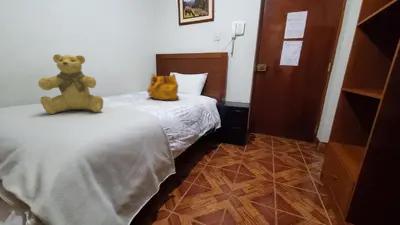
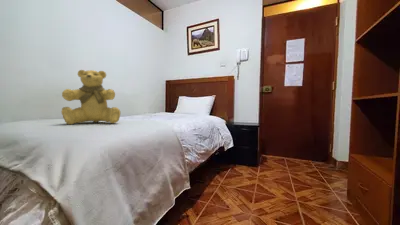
handbag: present [147,74,179,101] -> none [159,93,190,119]

